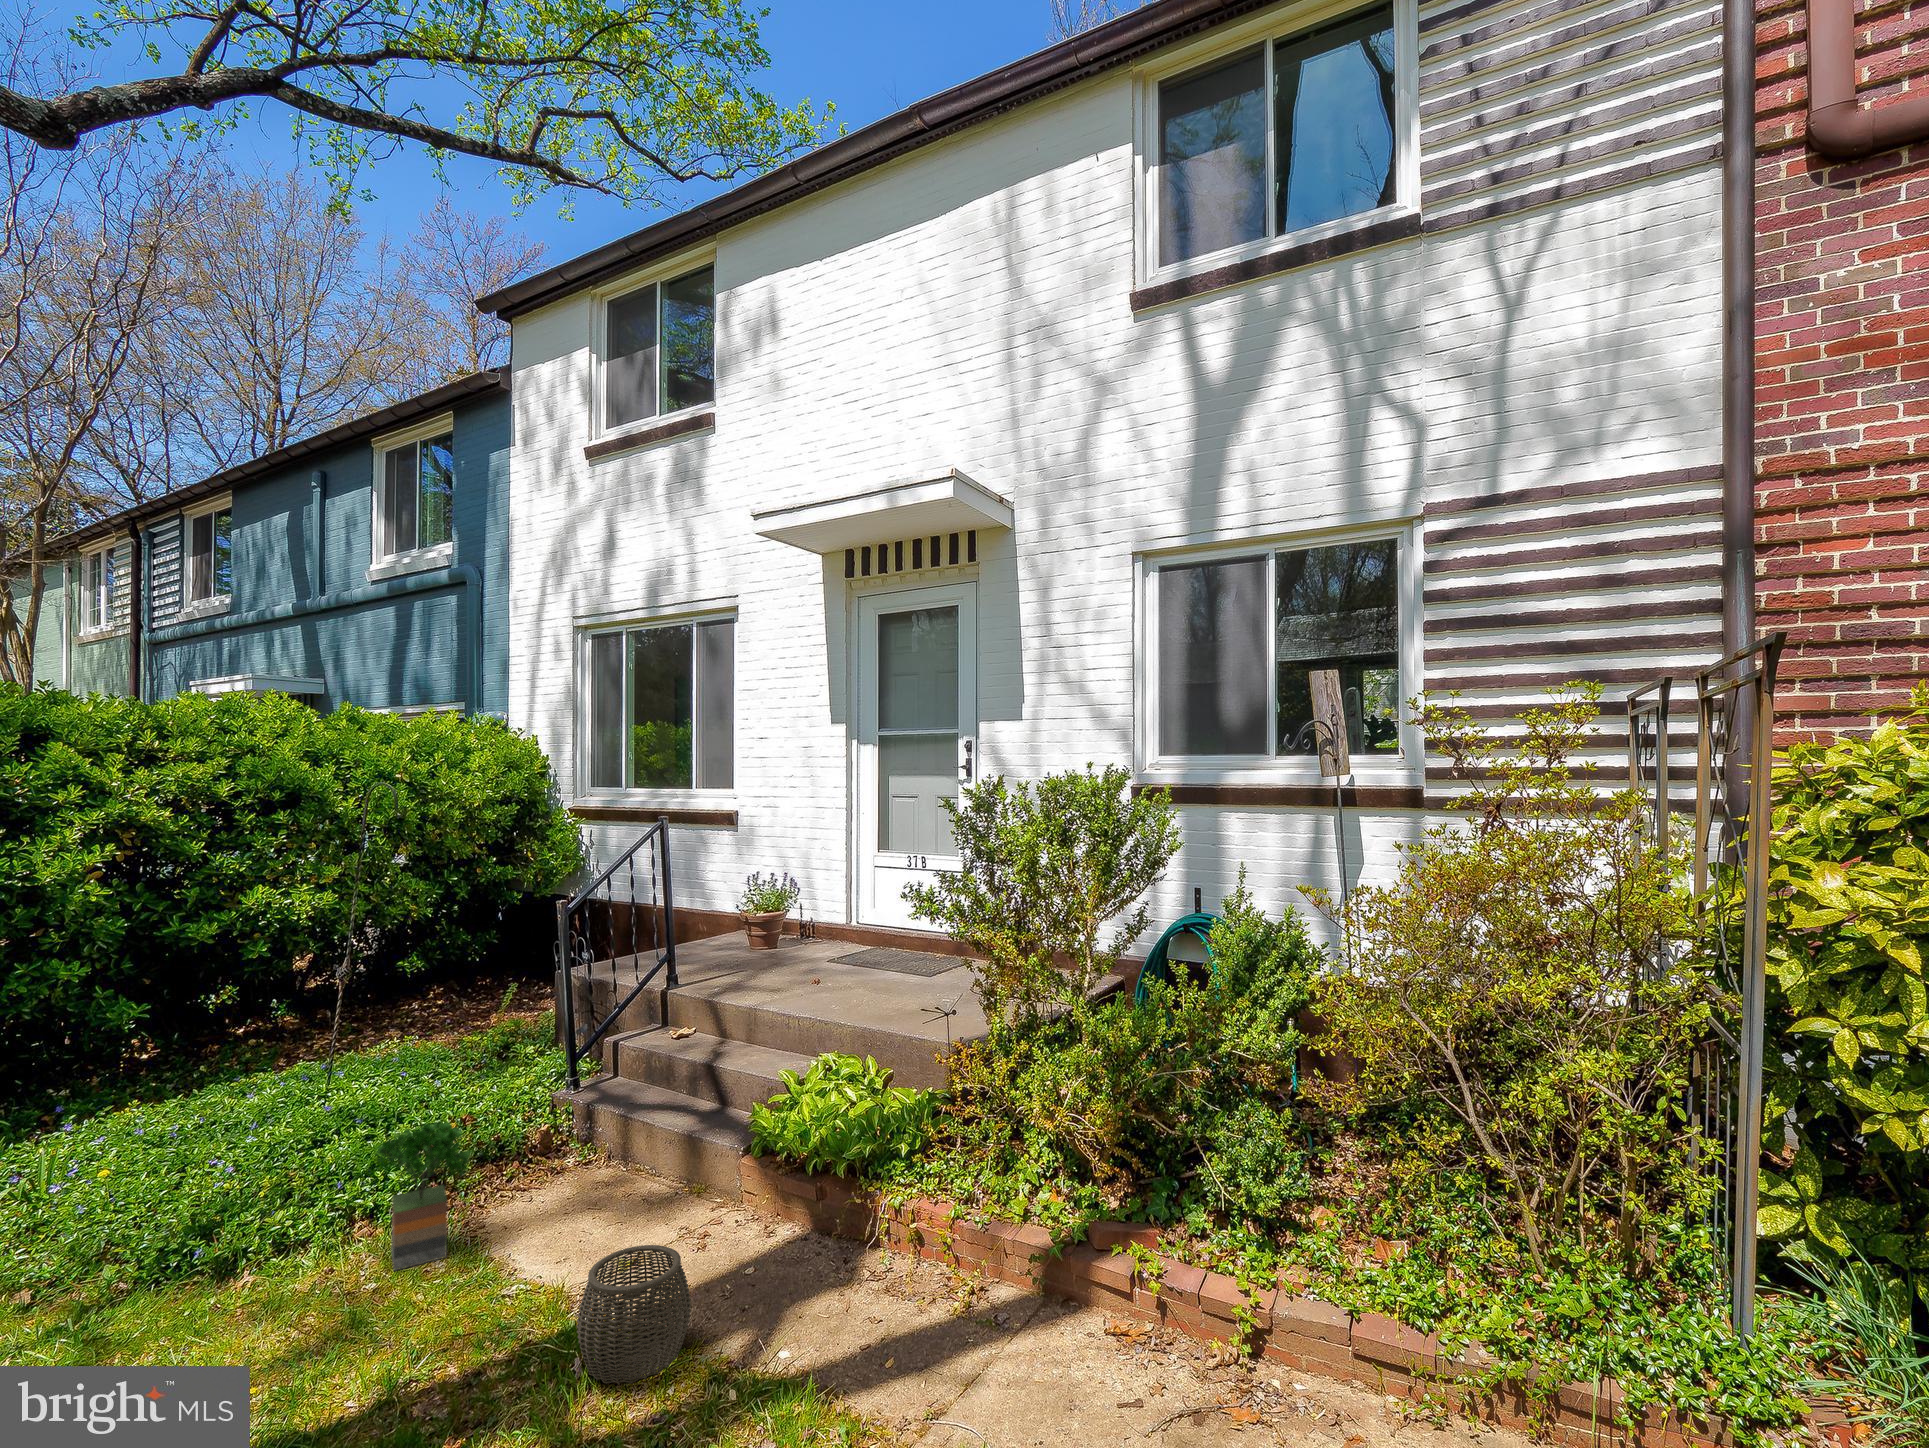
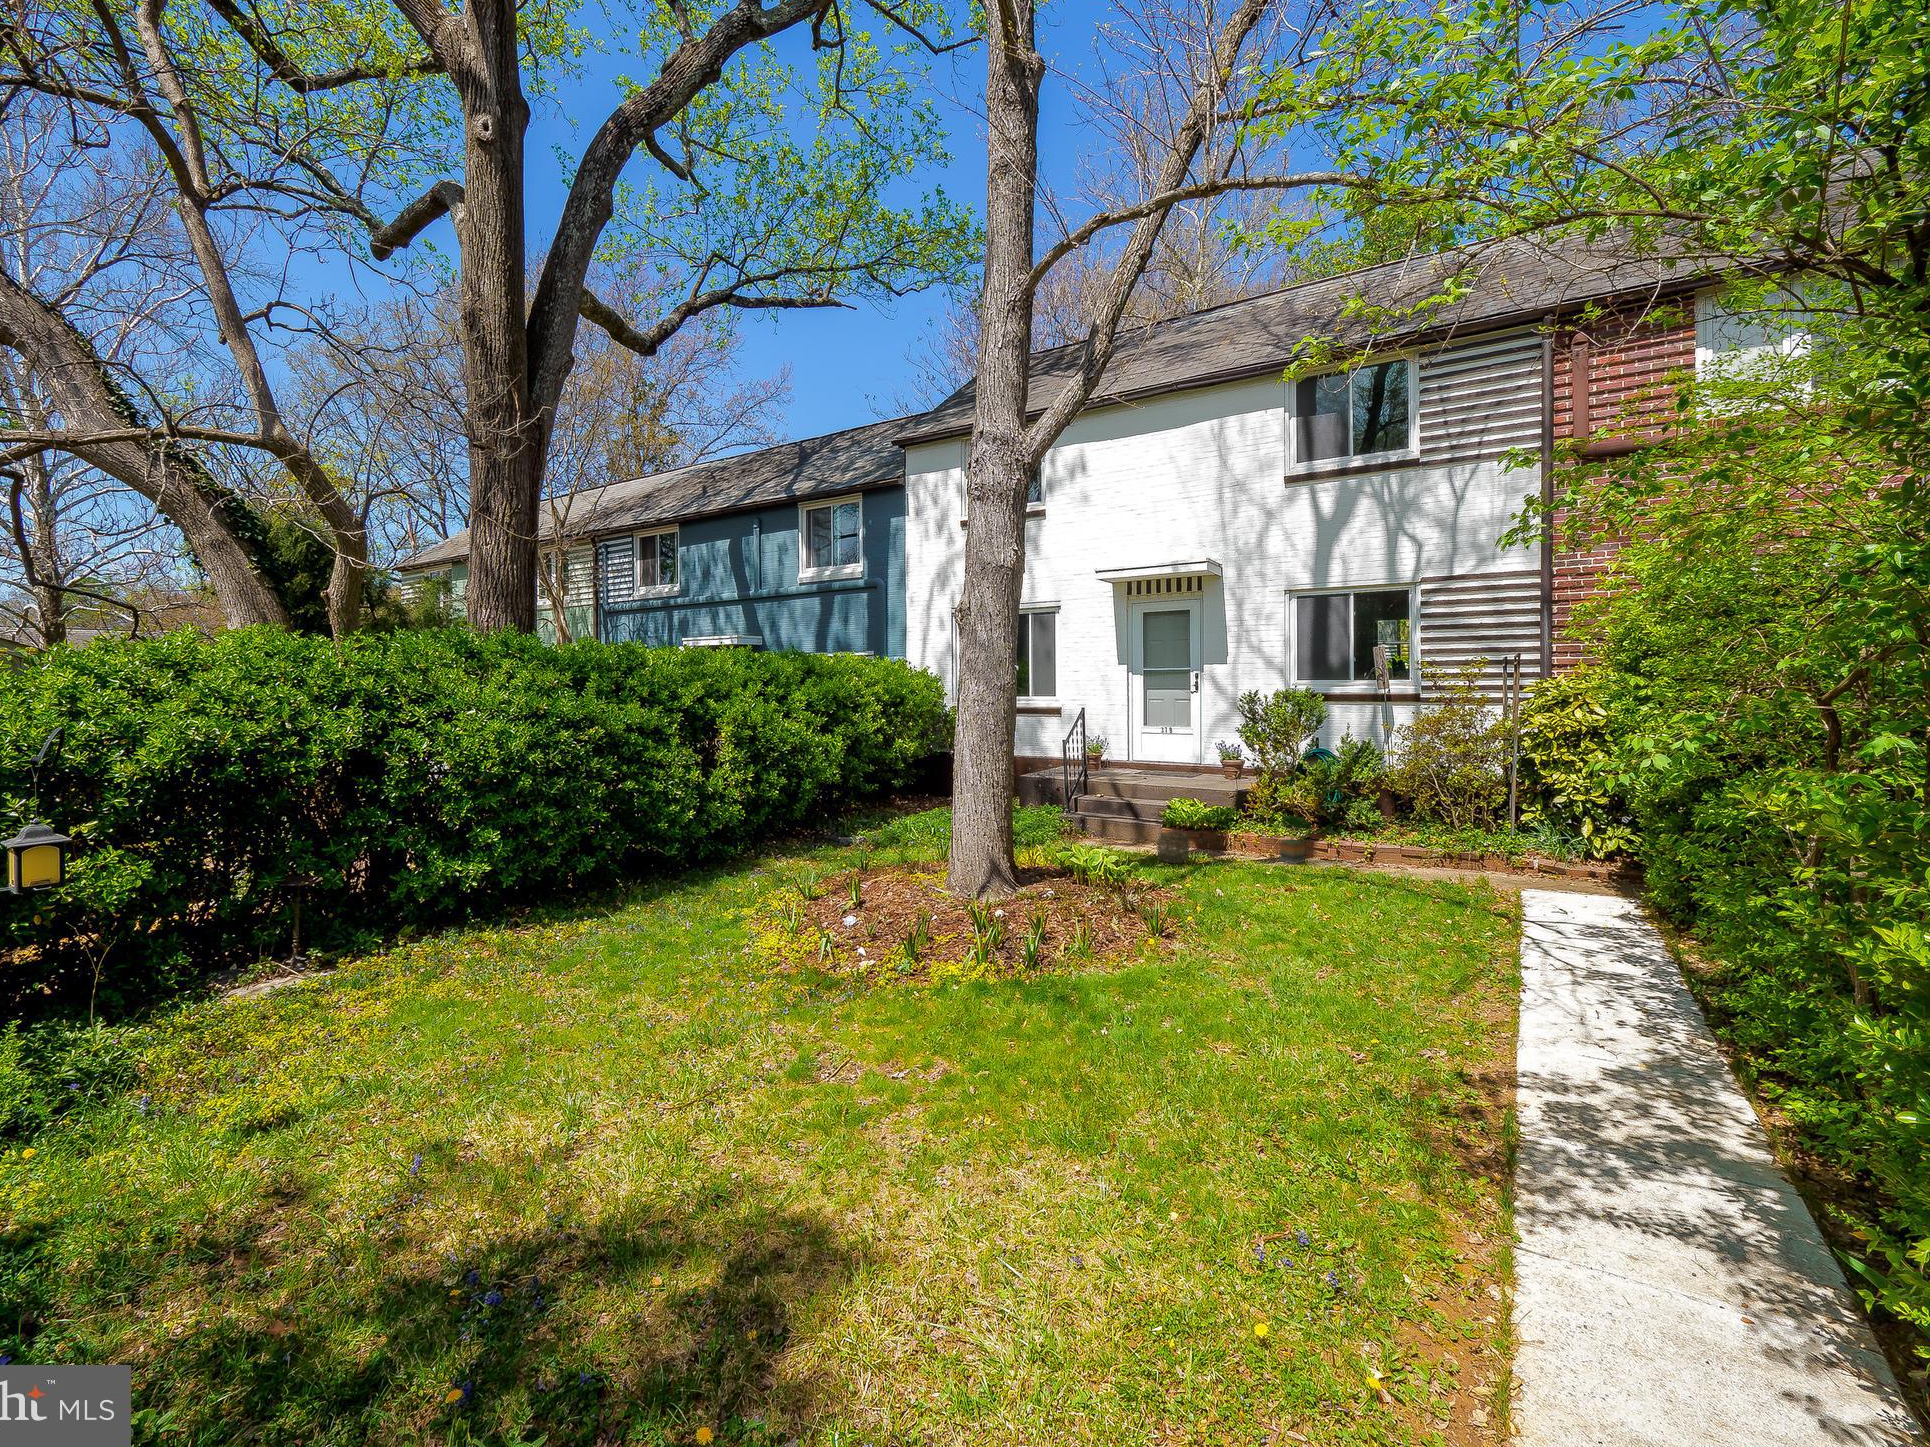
potted tree: present [376,1122,471,1271] -> present [1275,816,1312,864]

